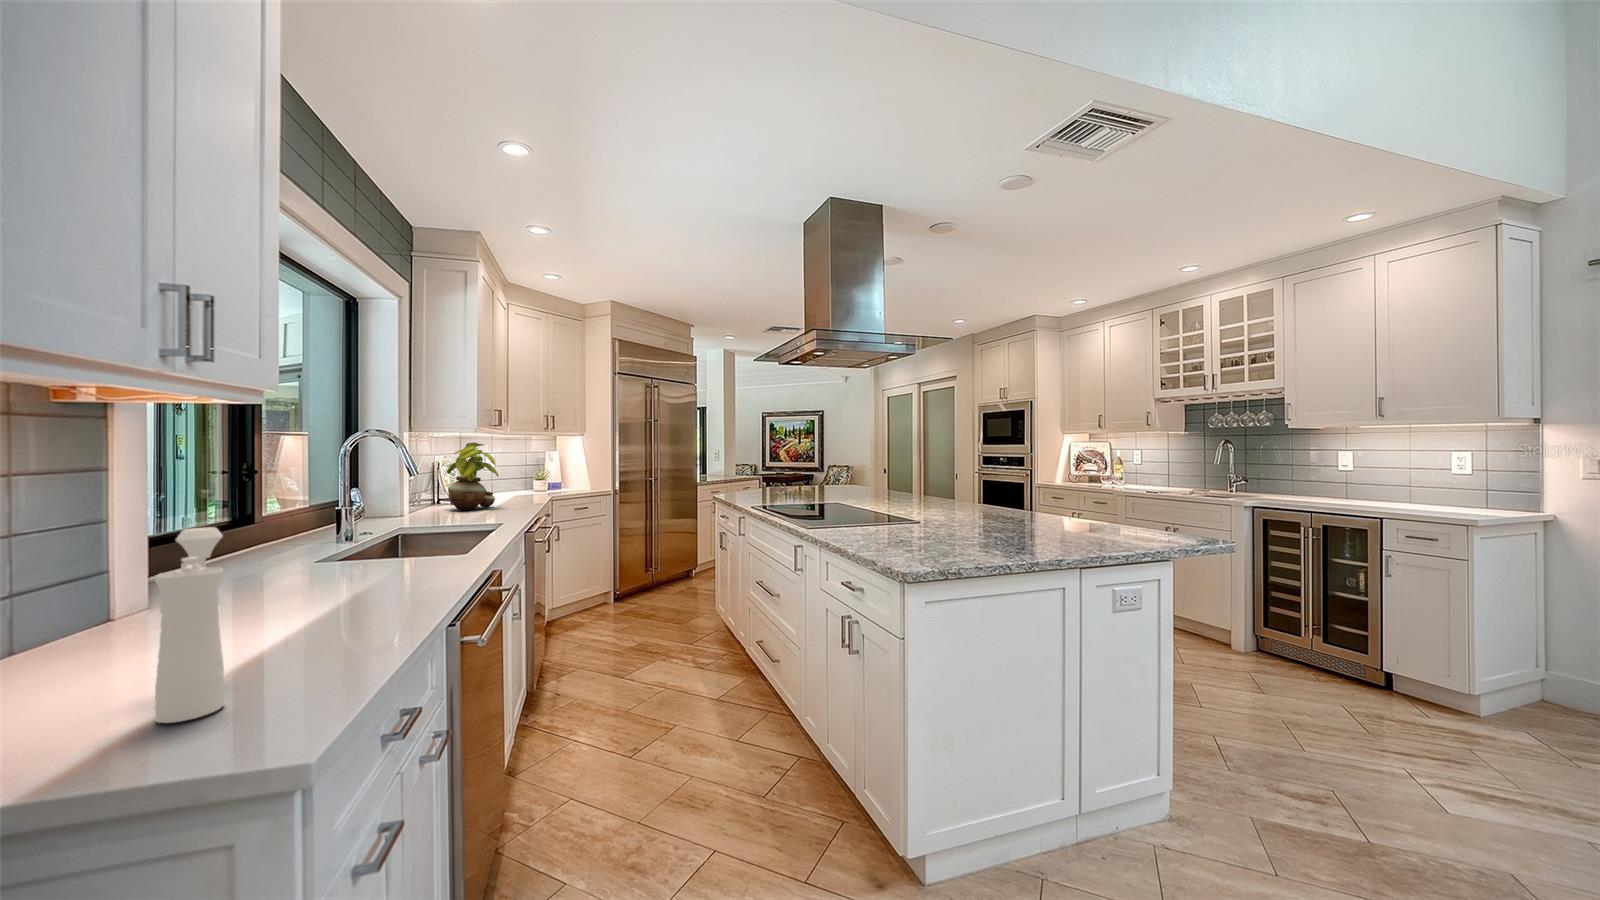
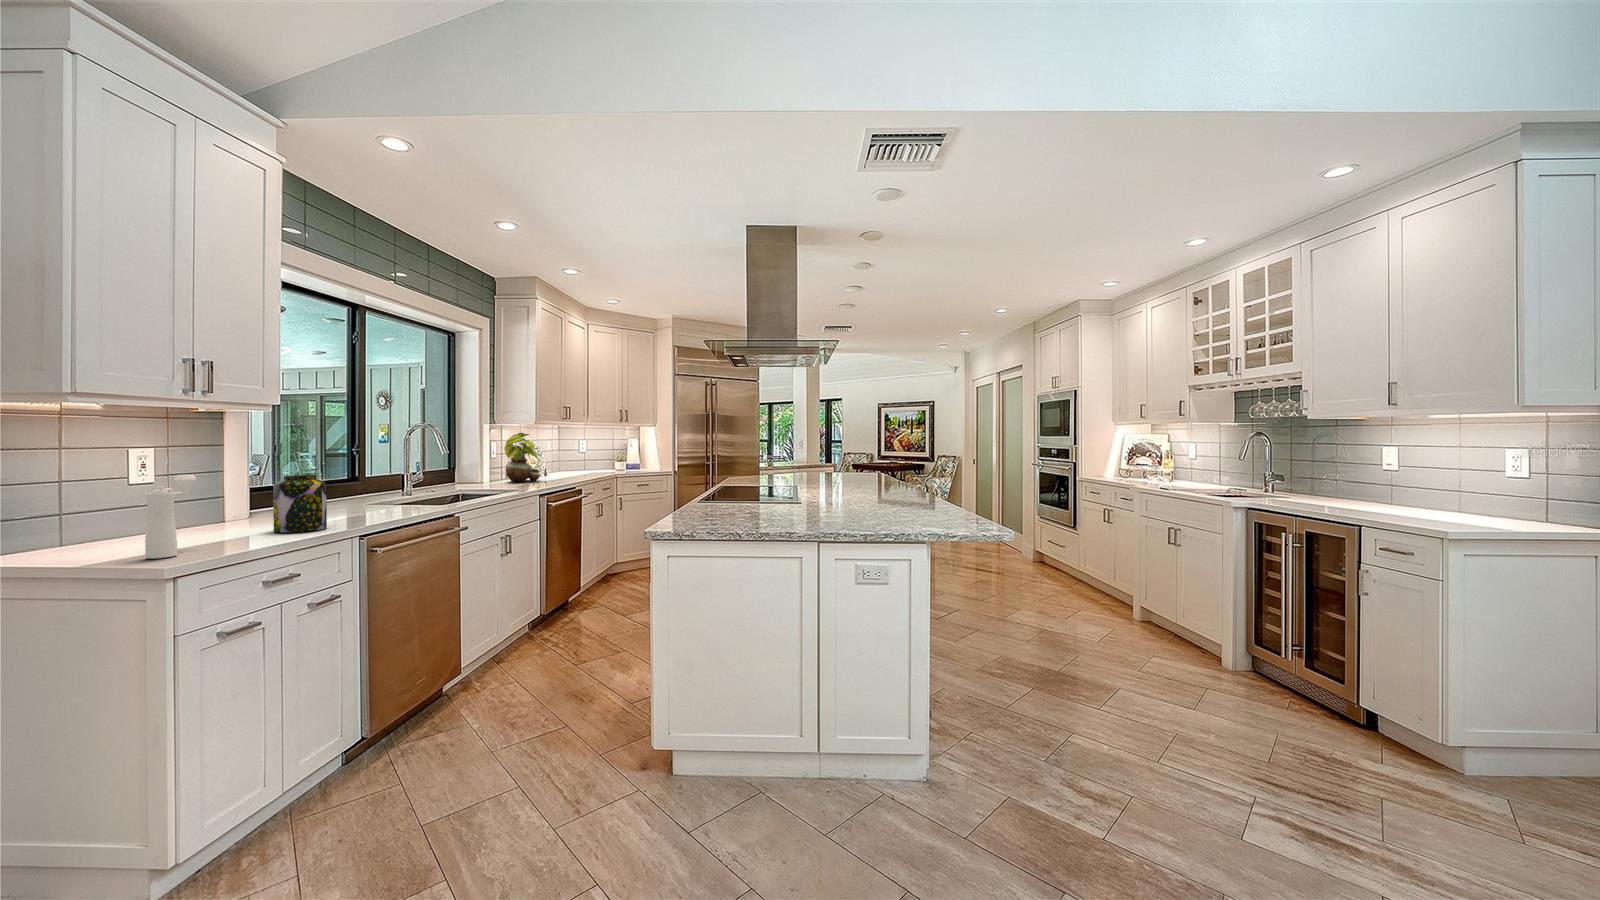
jar: none [295,515,390,623] -> present [273,475,327,532]

